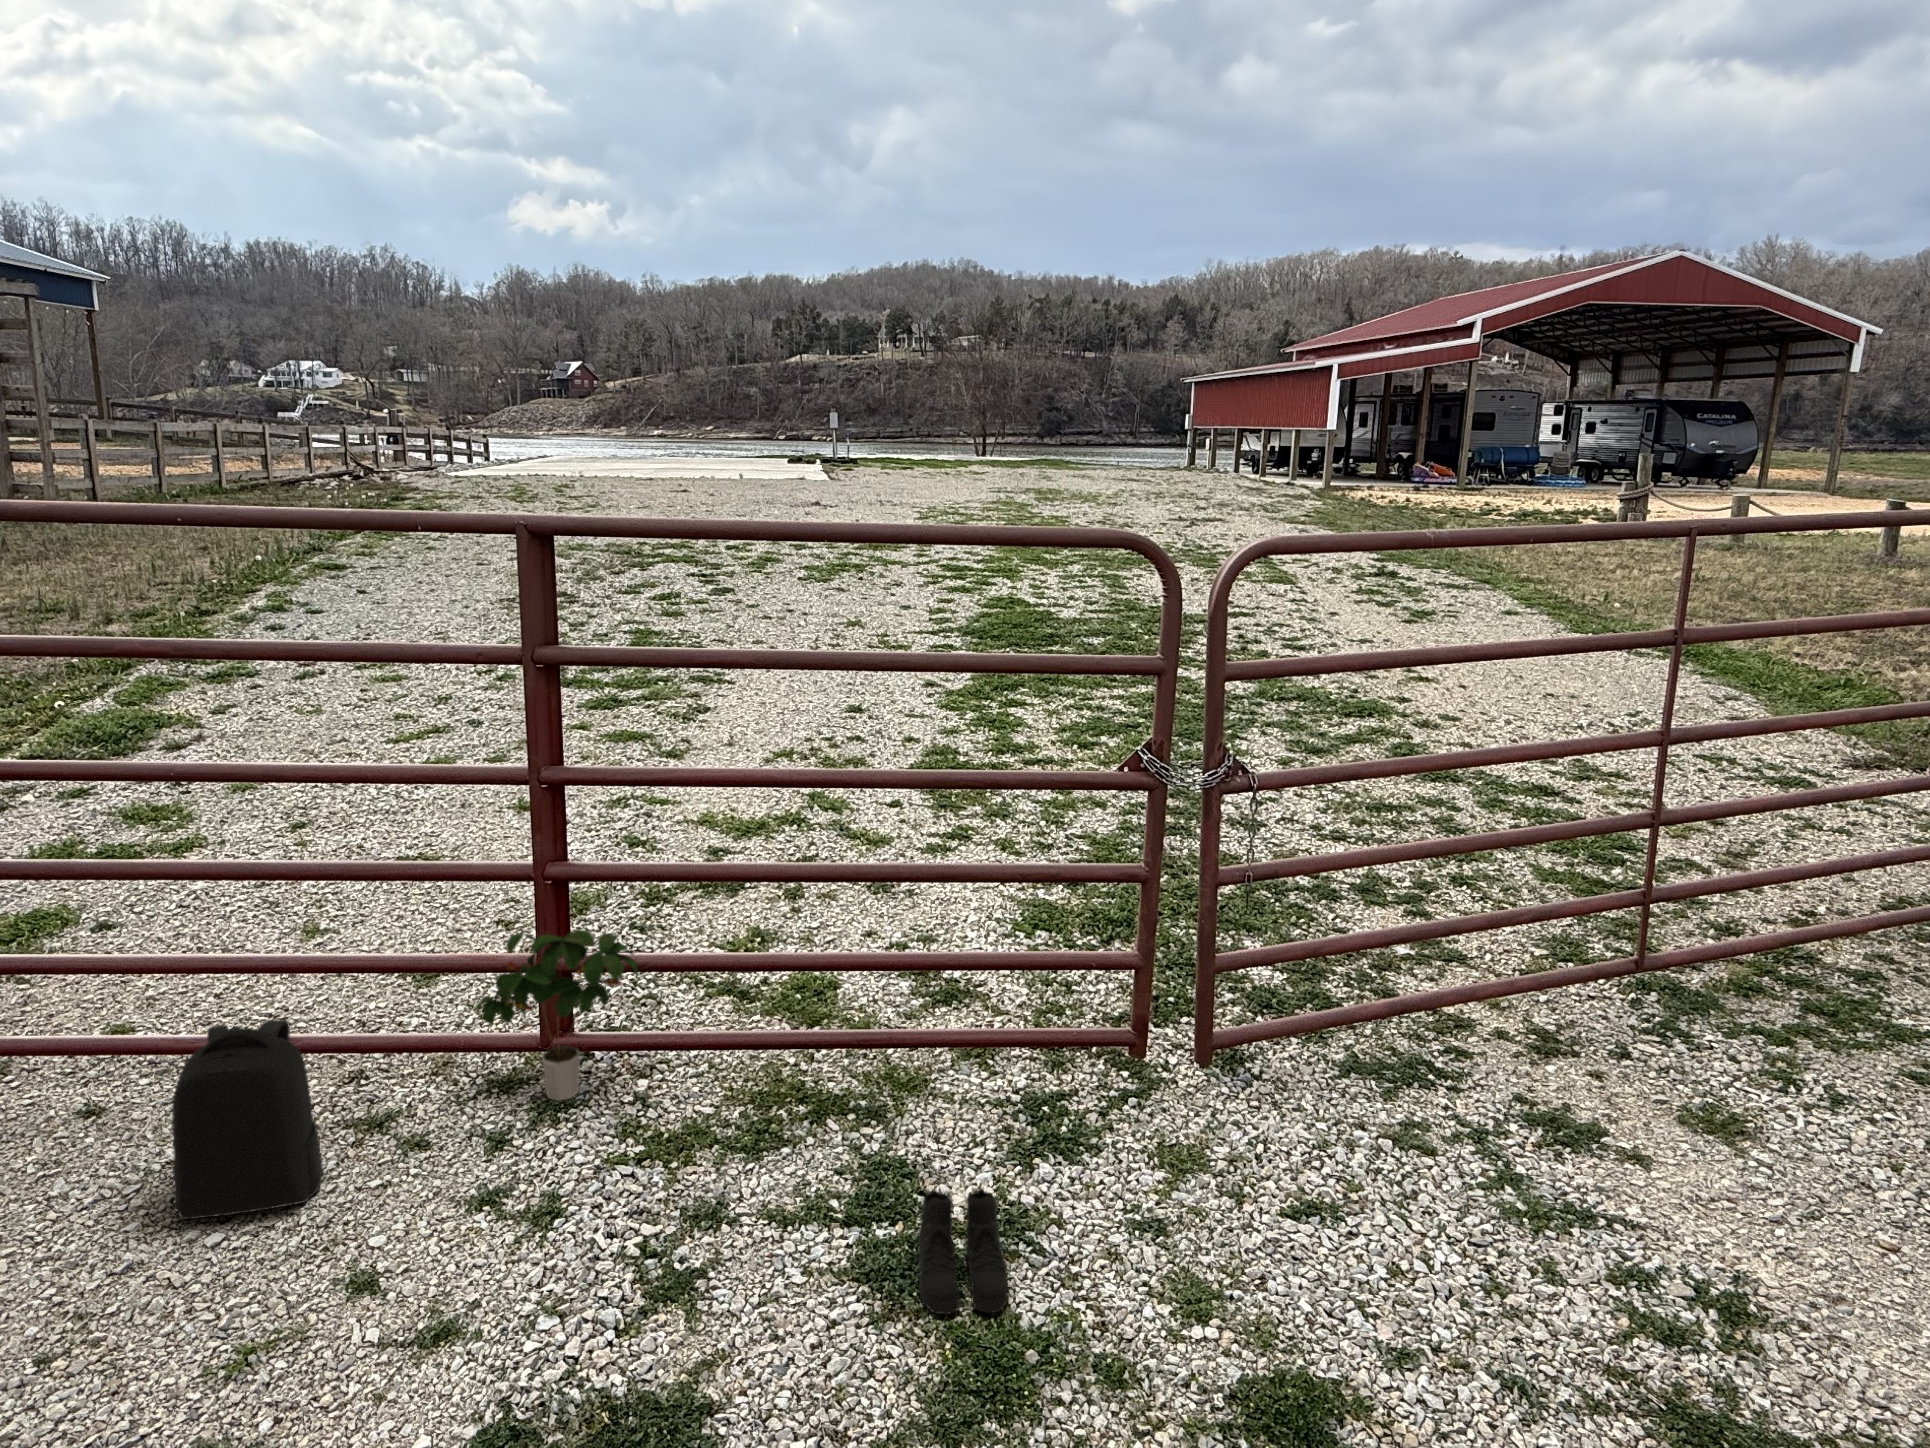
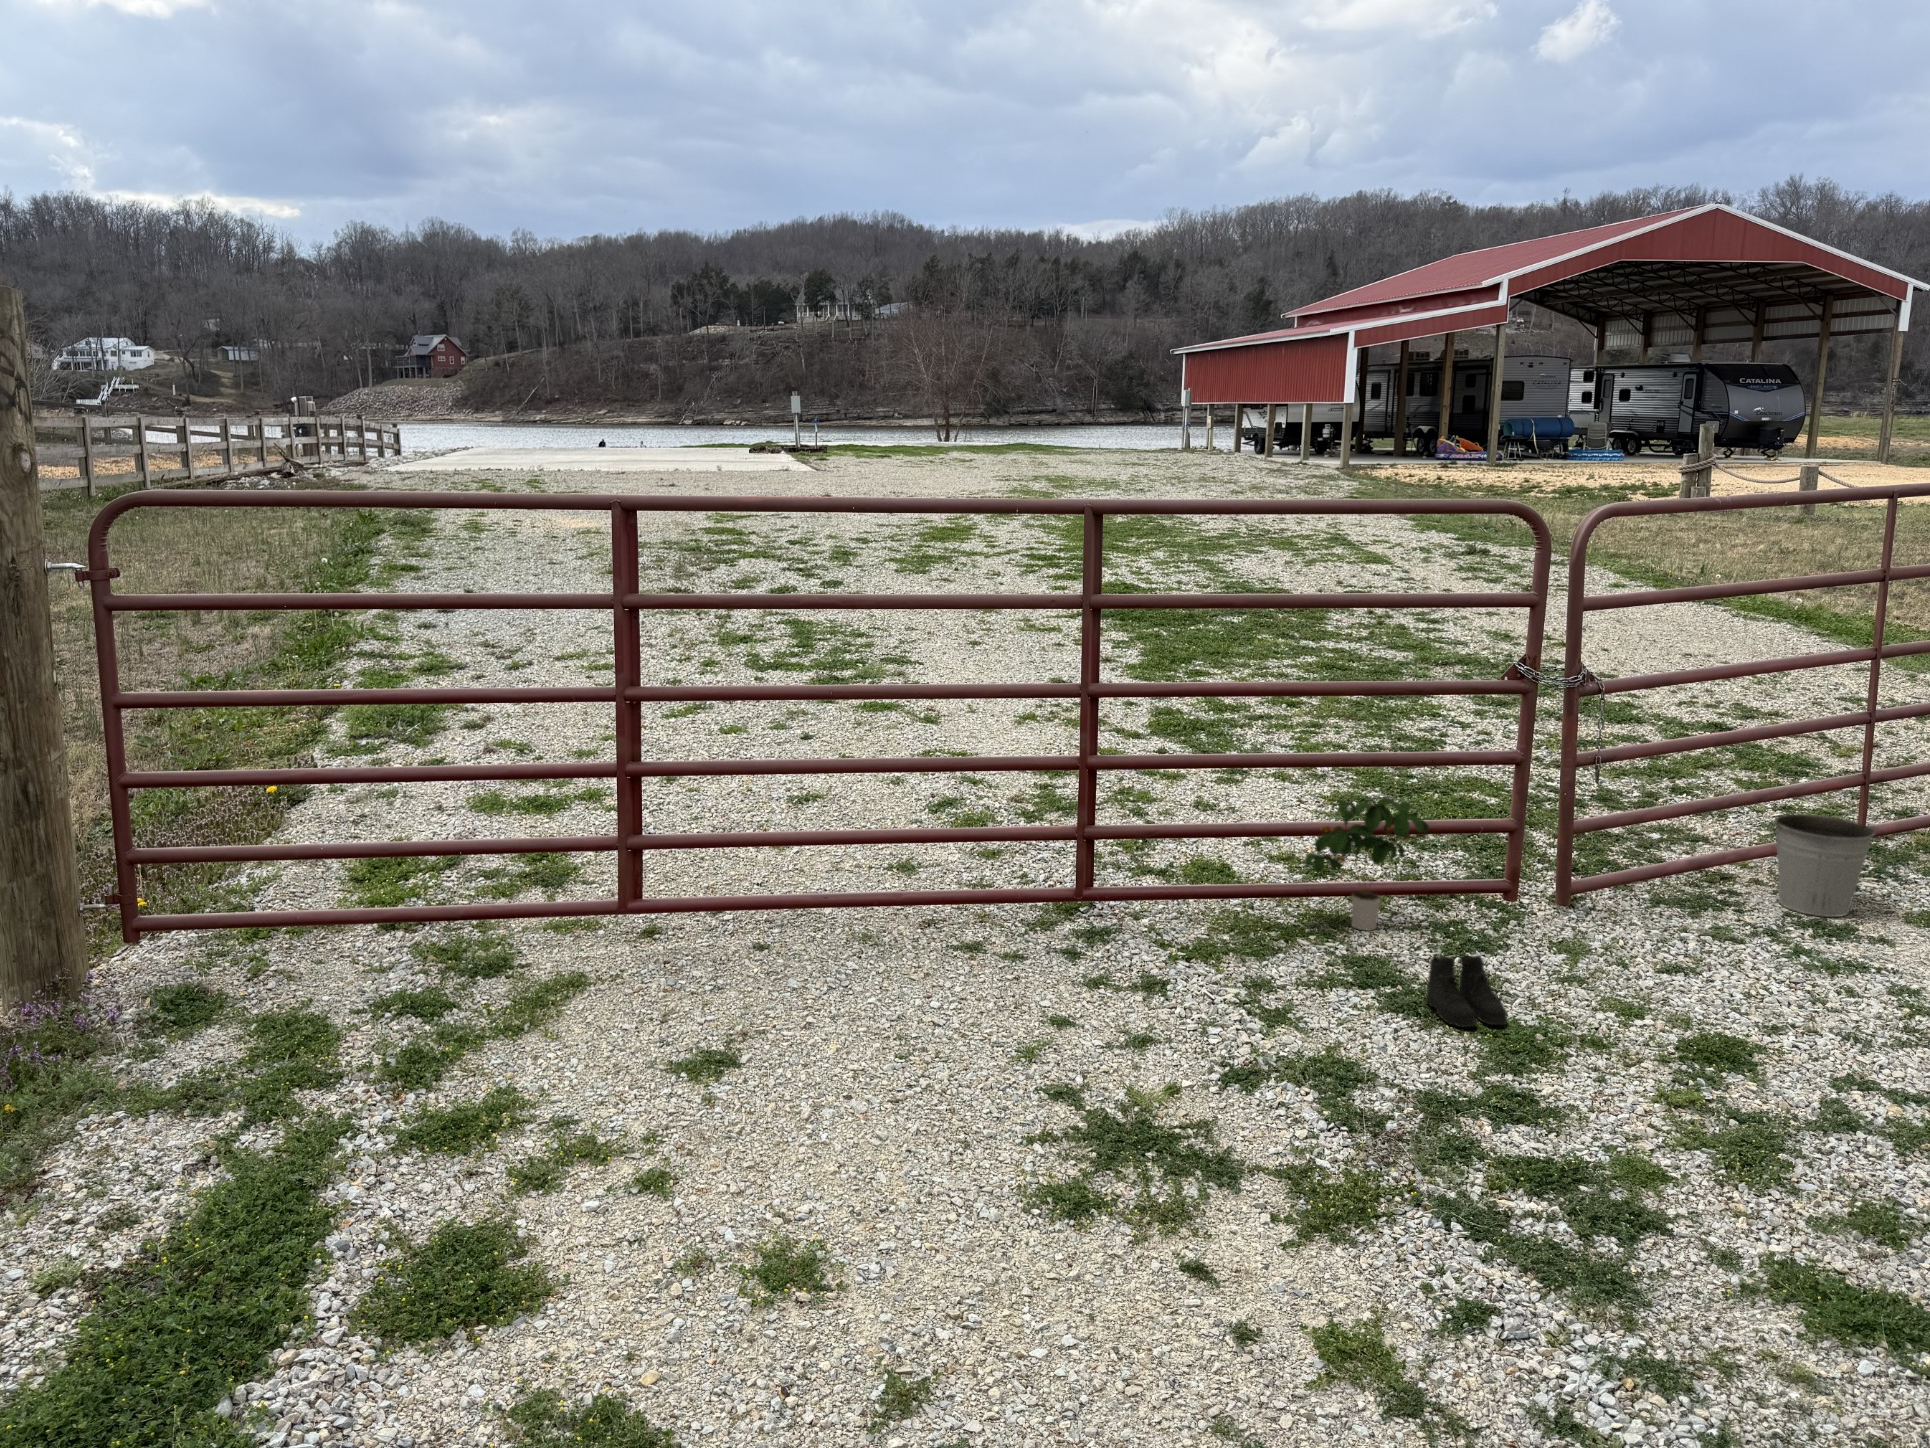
potted plant: present [476,929,638,1101] -> present [1304,797,1429,931]
bucket: none [1500,962,1634,1109] -> present [1773,814,1875,917]
backpack: present [172,1019,323,1219] -> none [864,864,964,1008]

